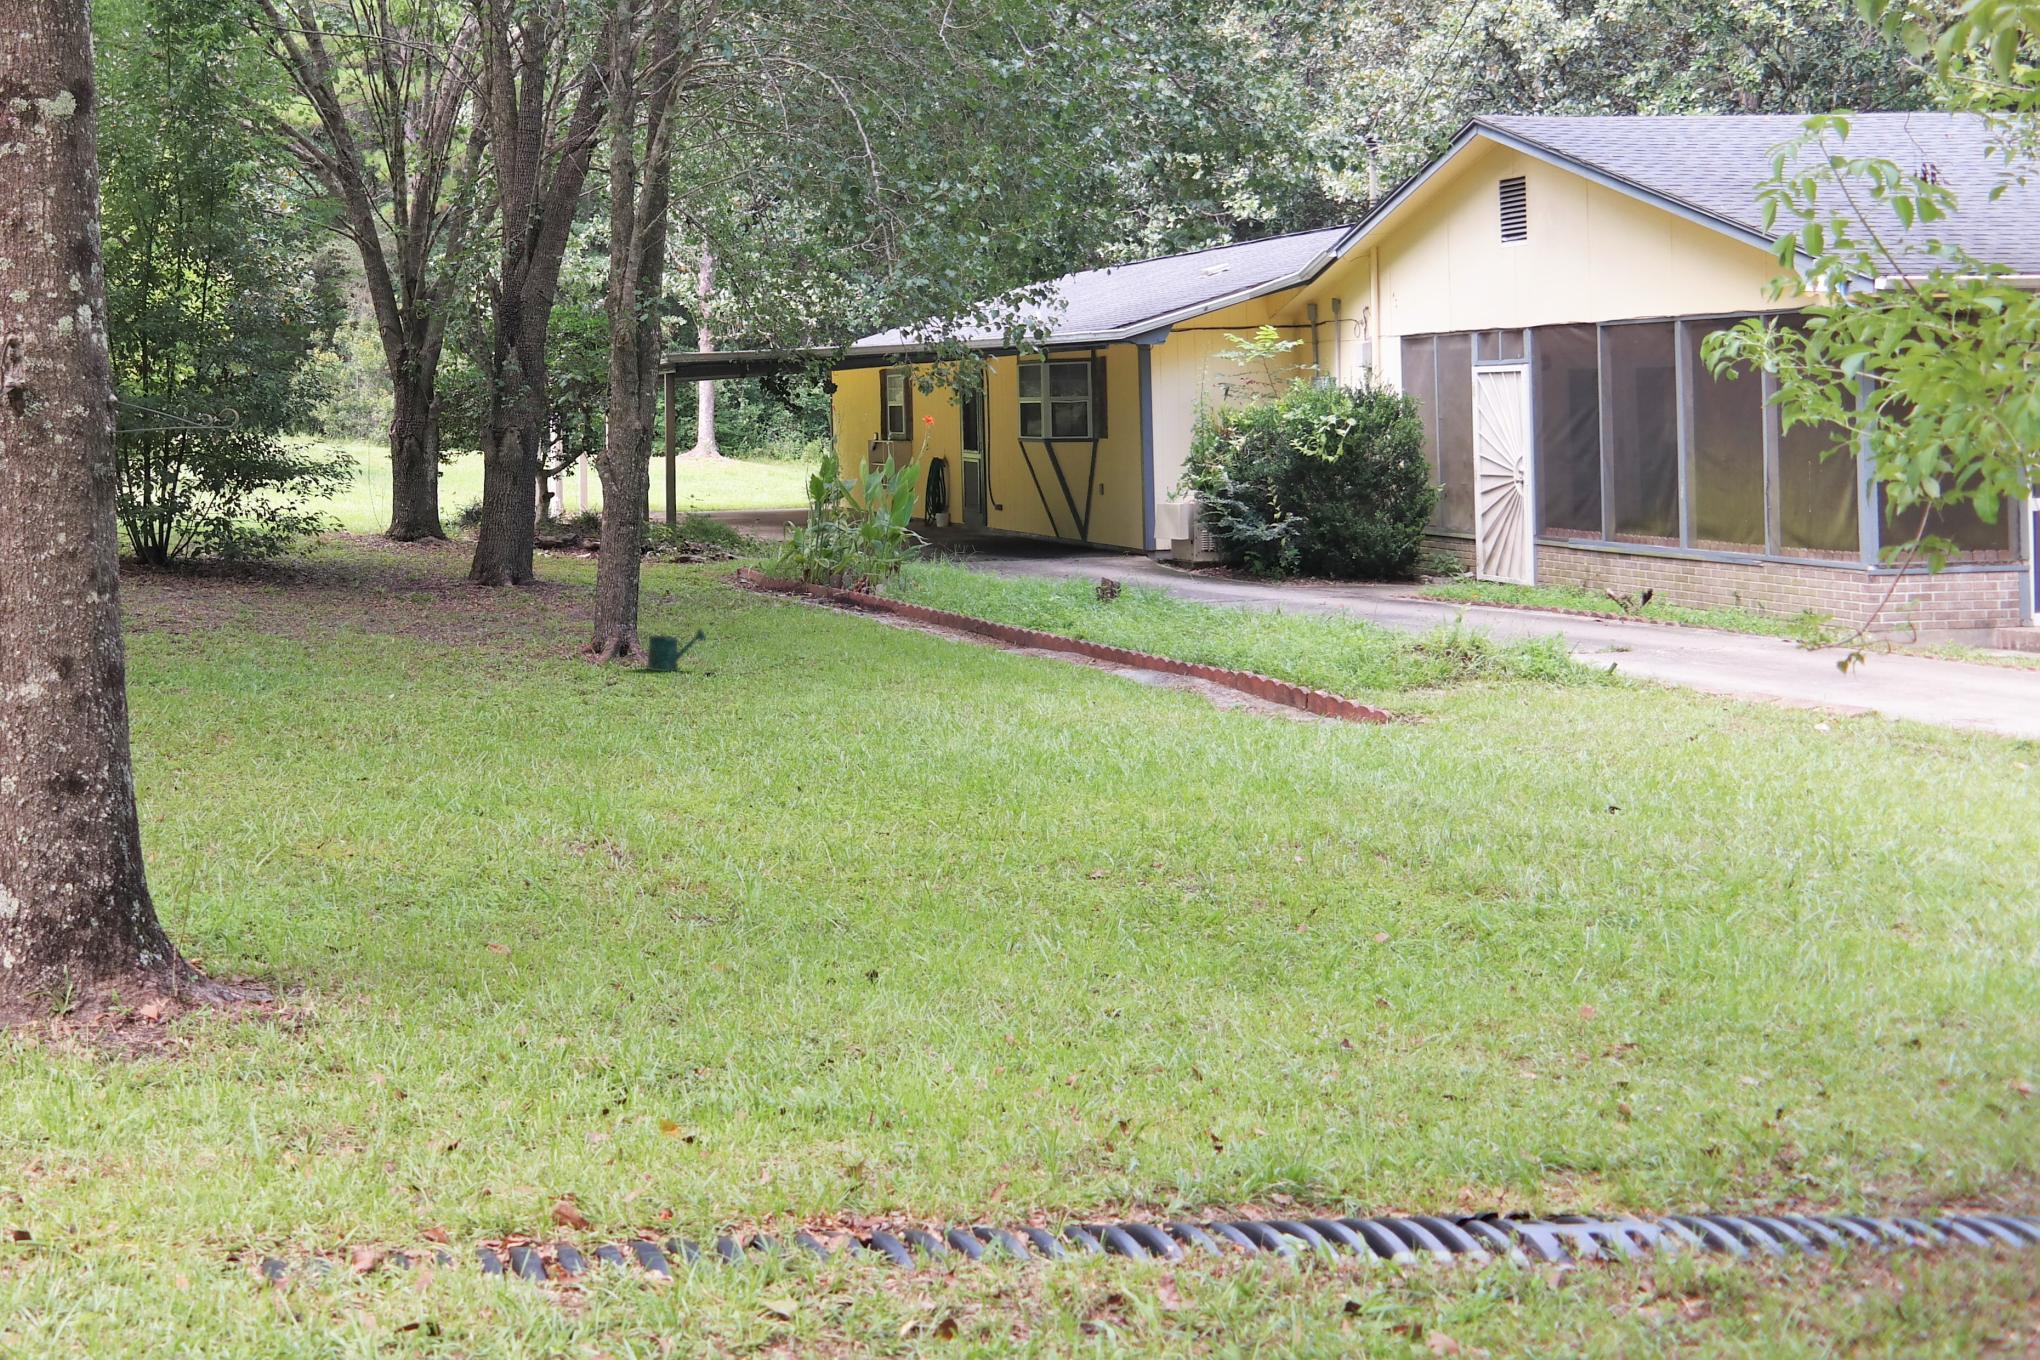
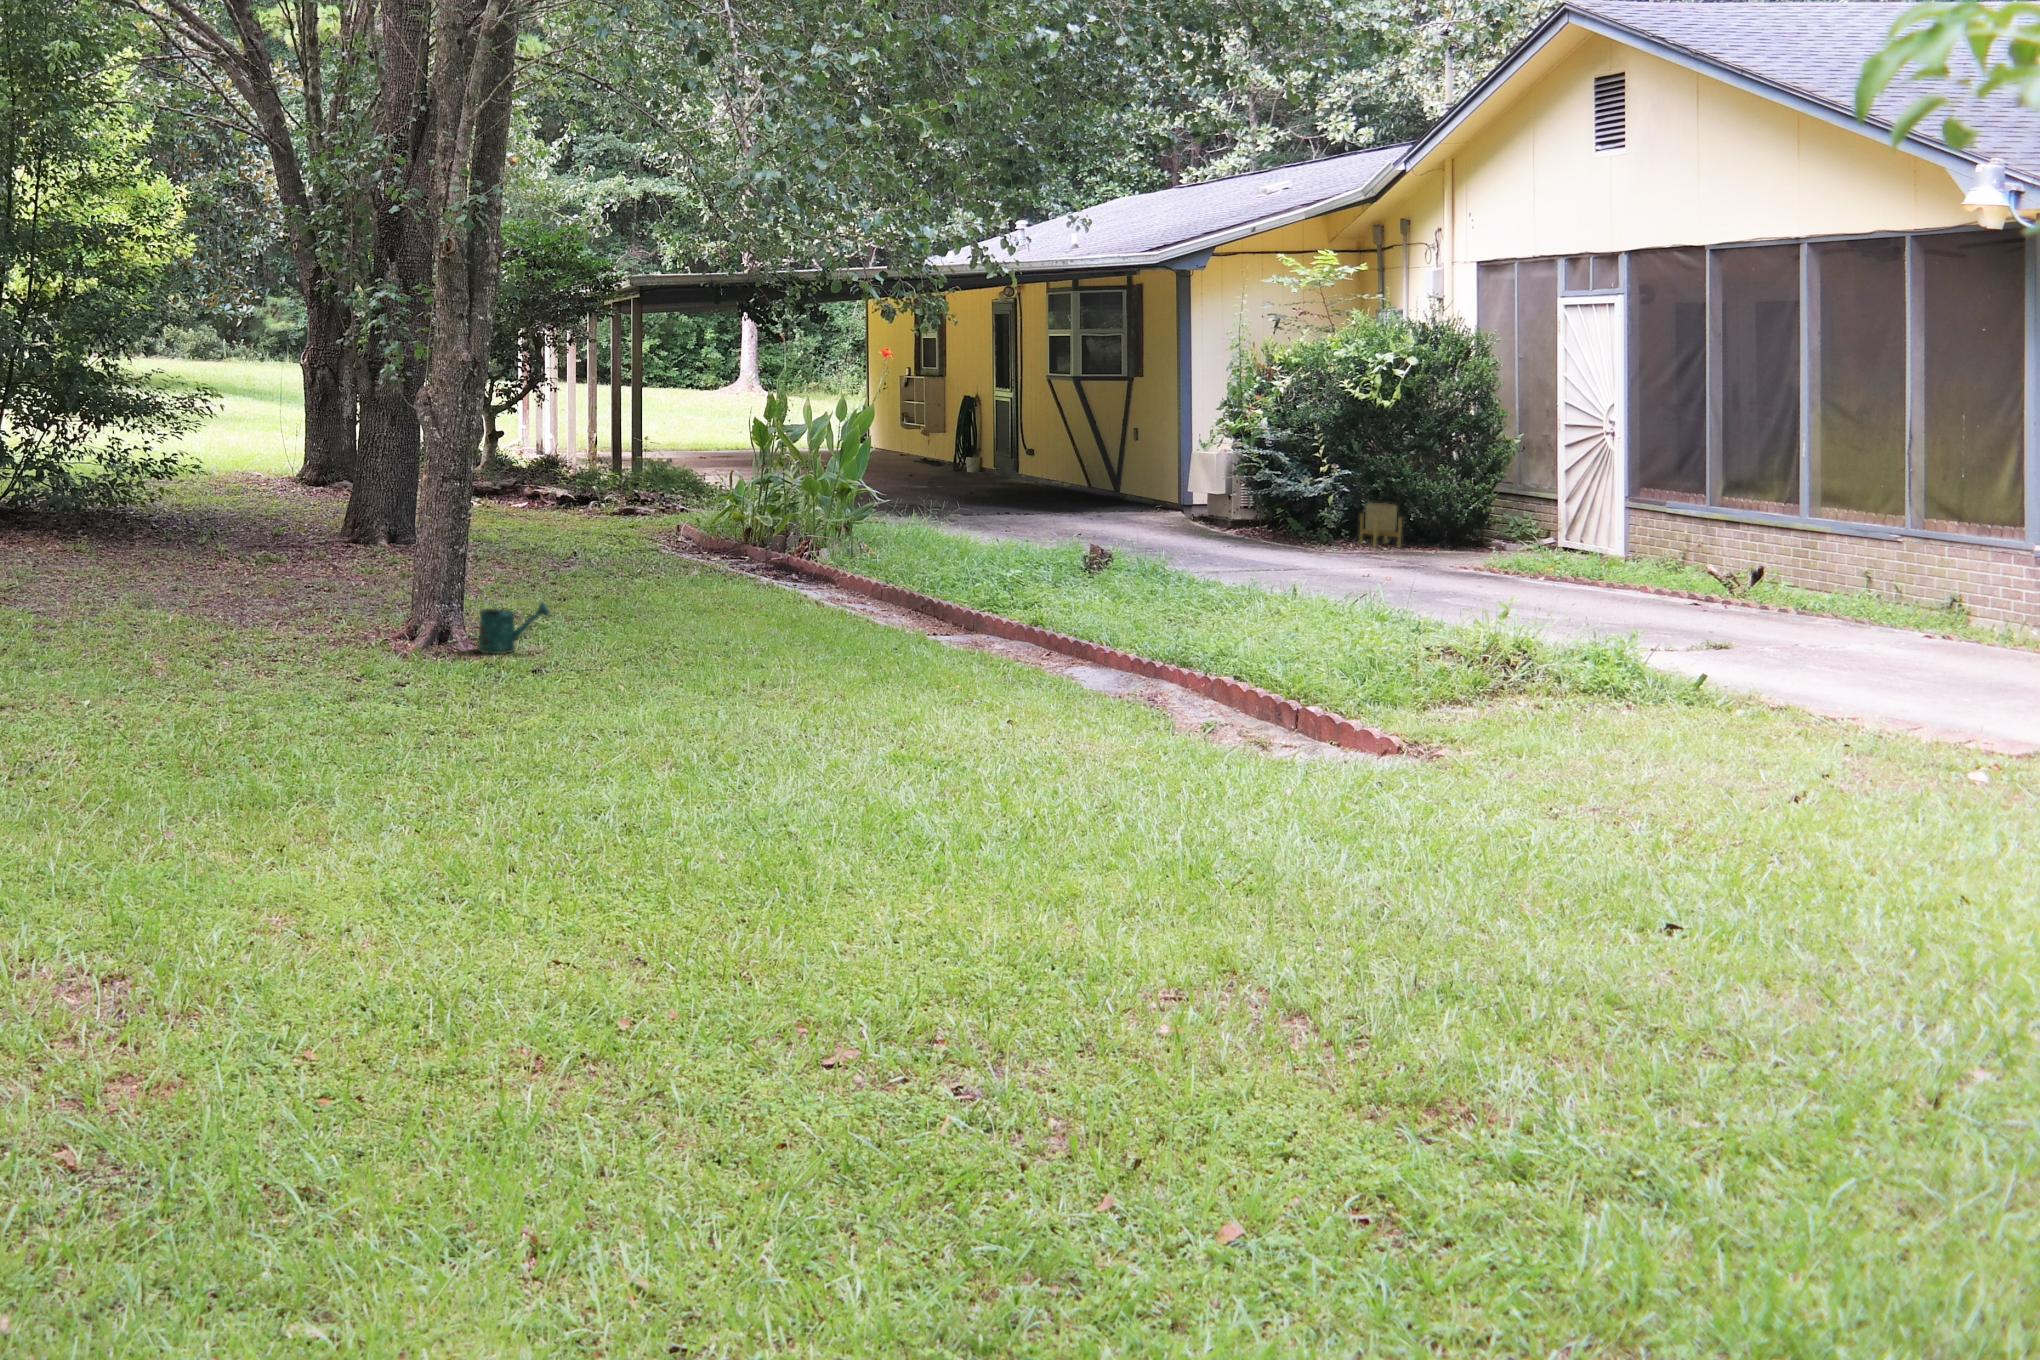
planter: none [1311,545,1347,584] -> present [1359,503,1402,547]

